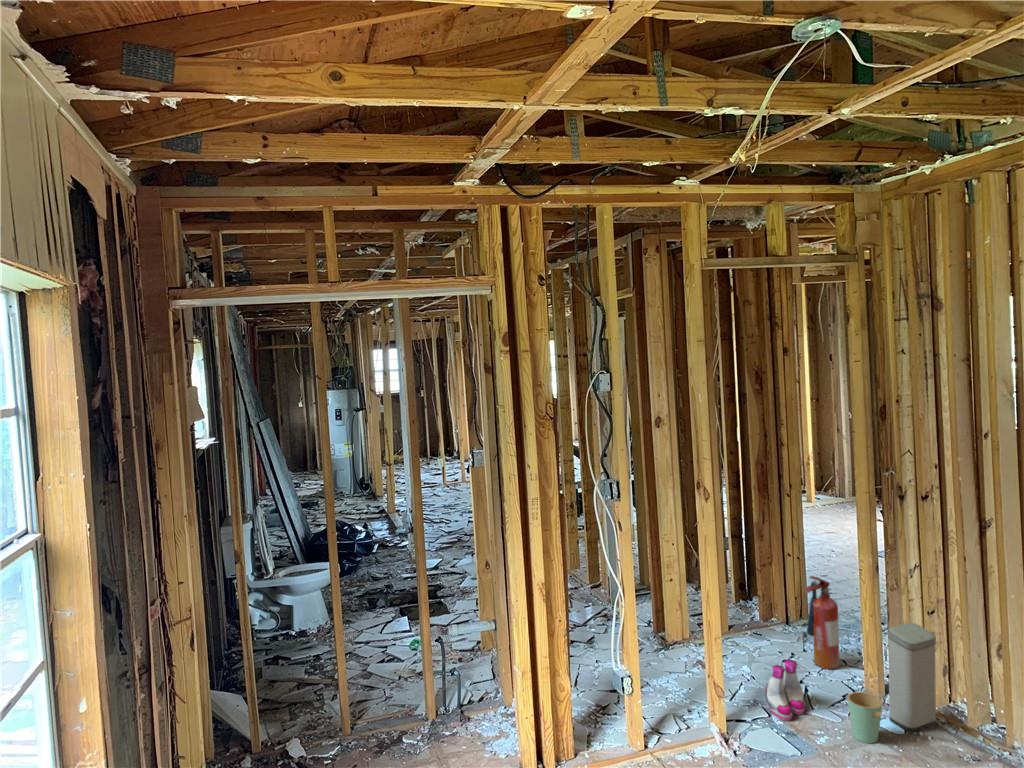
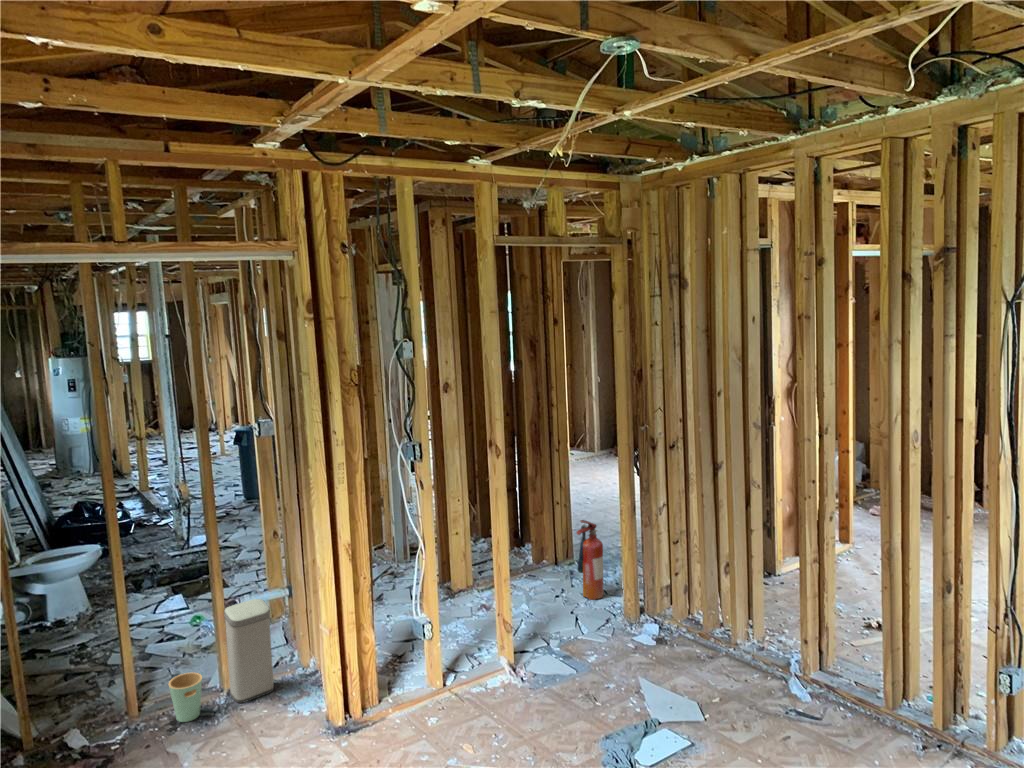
trash can: present [848,623,936,743] -> present [169,599,274,722]
boots: present [766,659,806,721] -> none [544,593,577,646]

